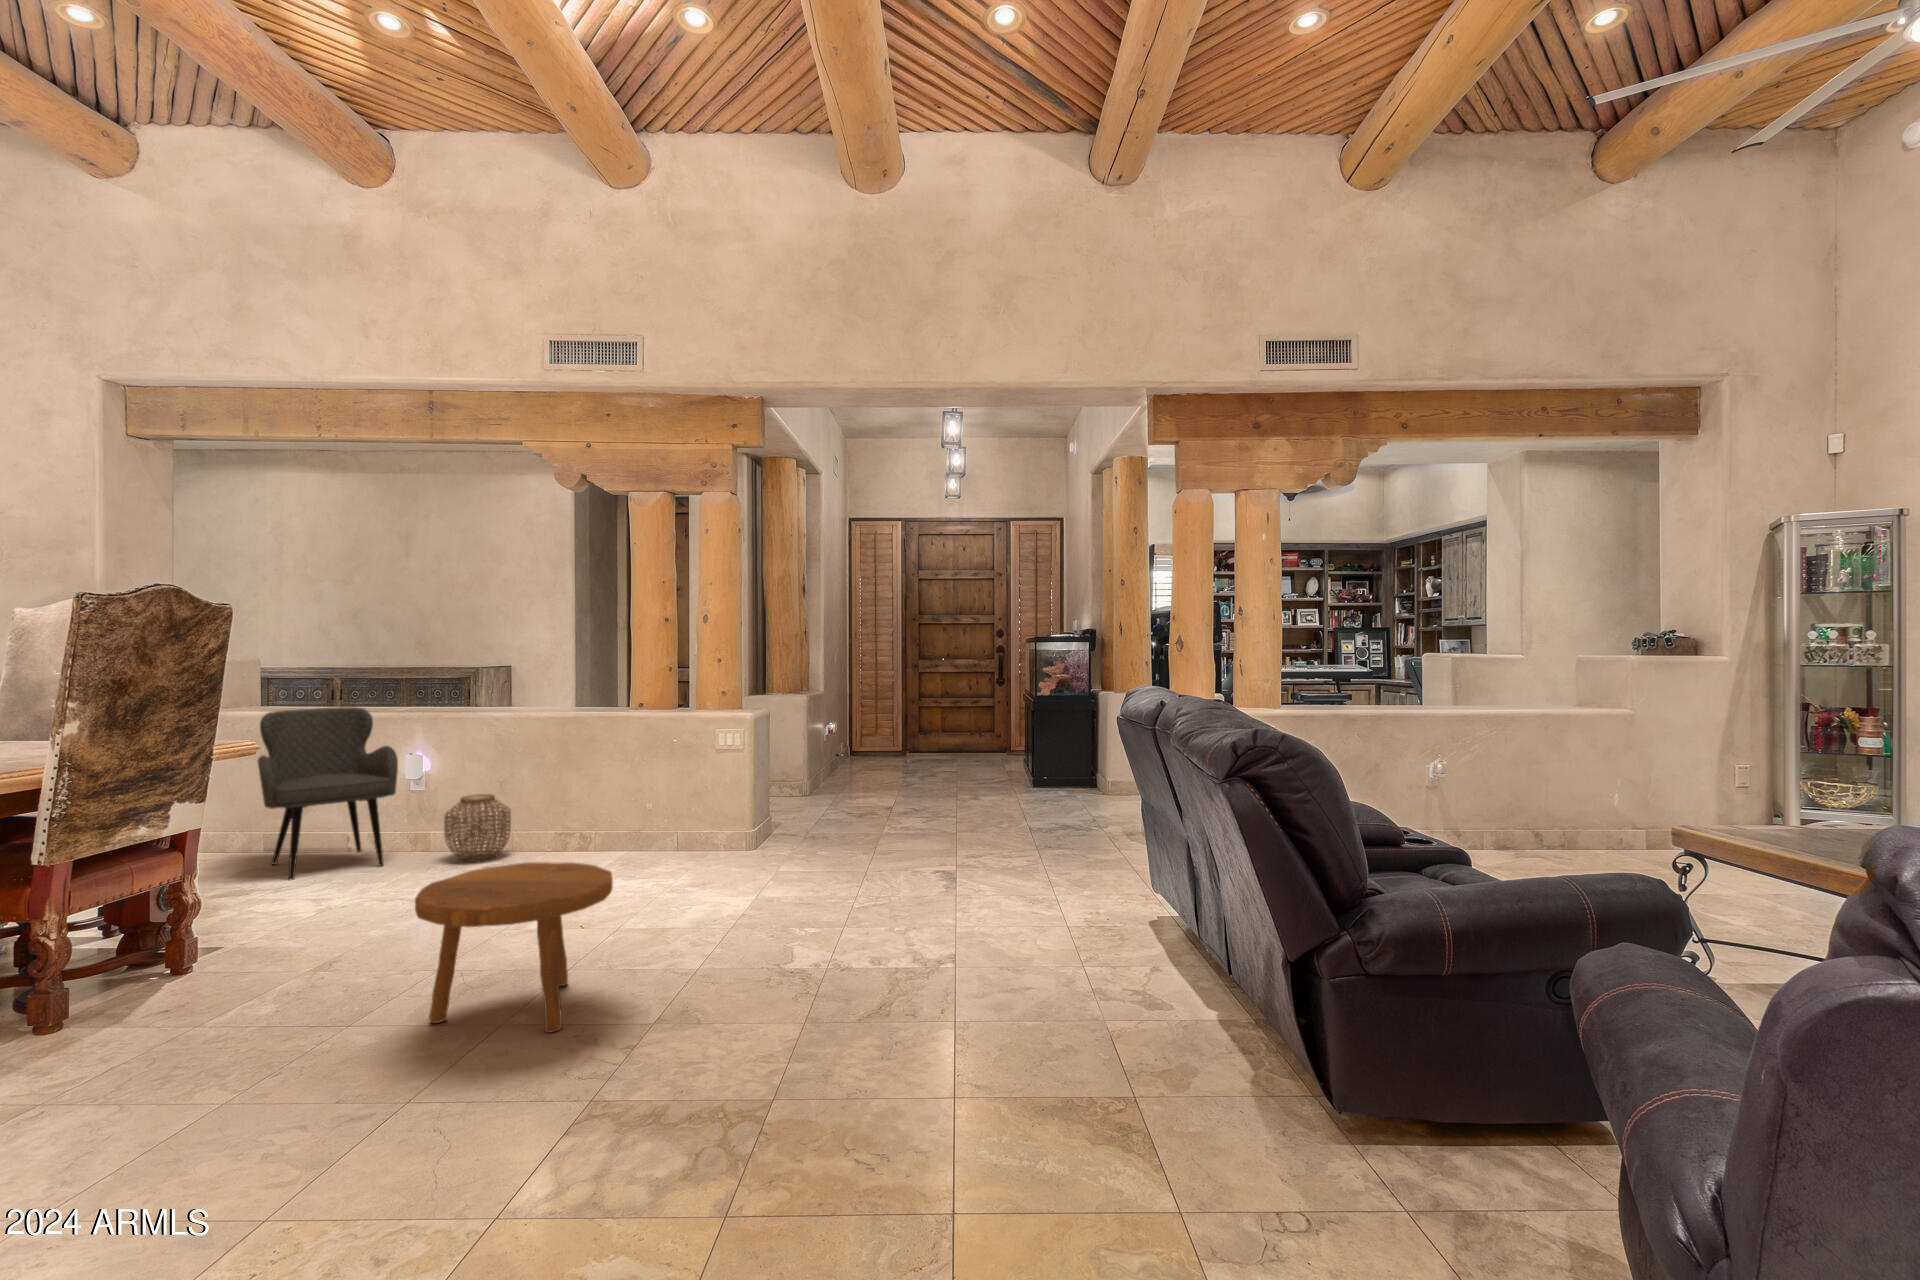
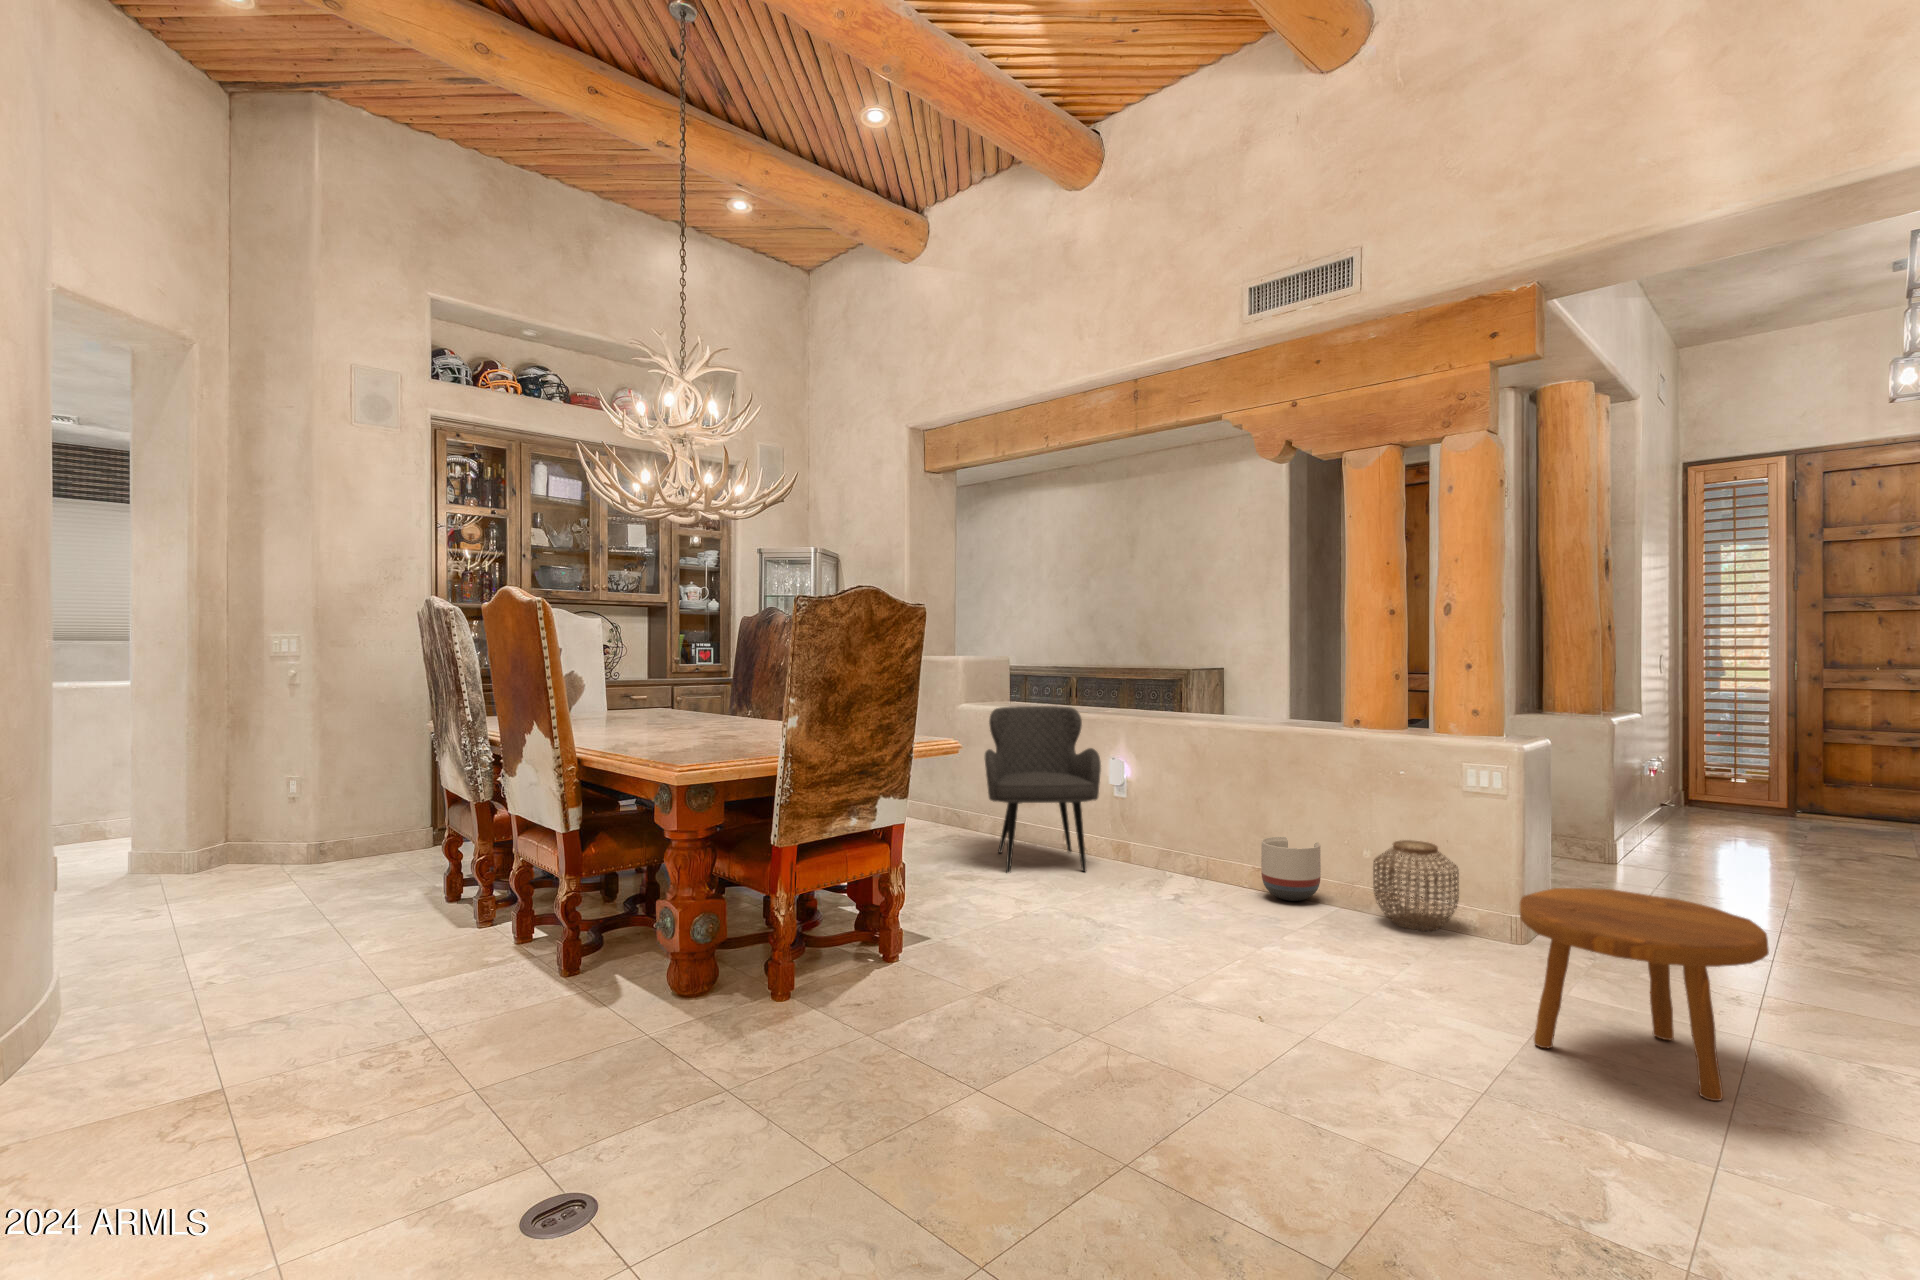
woven basket: present [444,794,511,861] -> present [1373,840,1459,931]
planter: none [561,805,611,857] -> present [1261,837,1321,901]
footstool: present [415,862,613,1033] -> present [1520,888,1769,1101]

